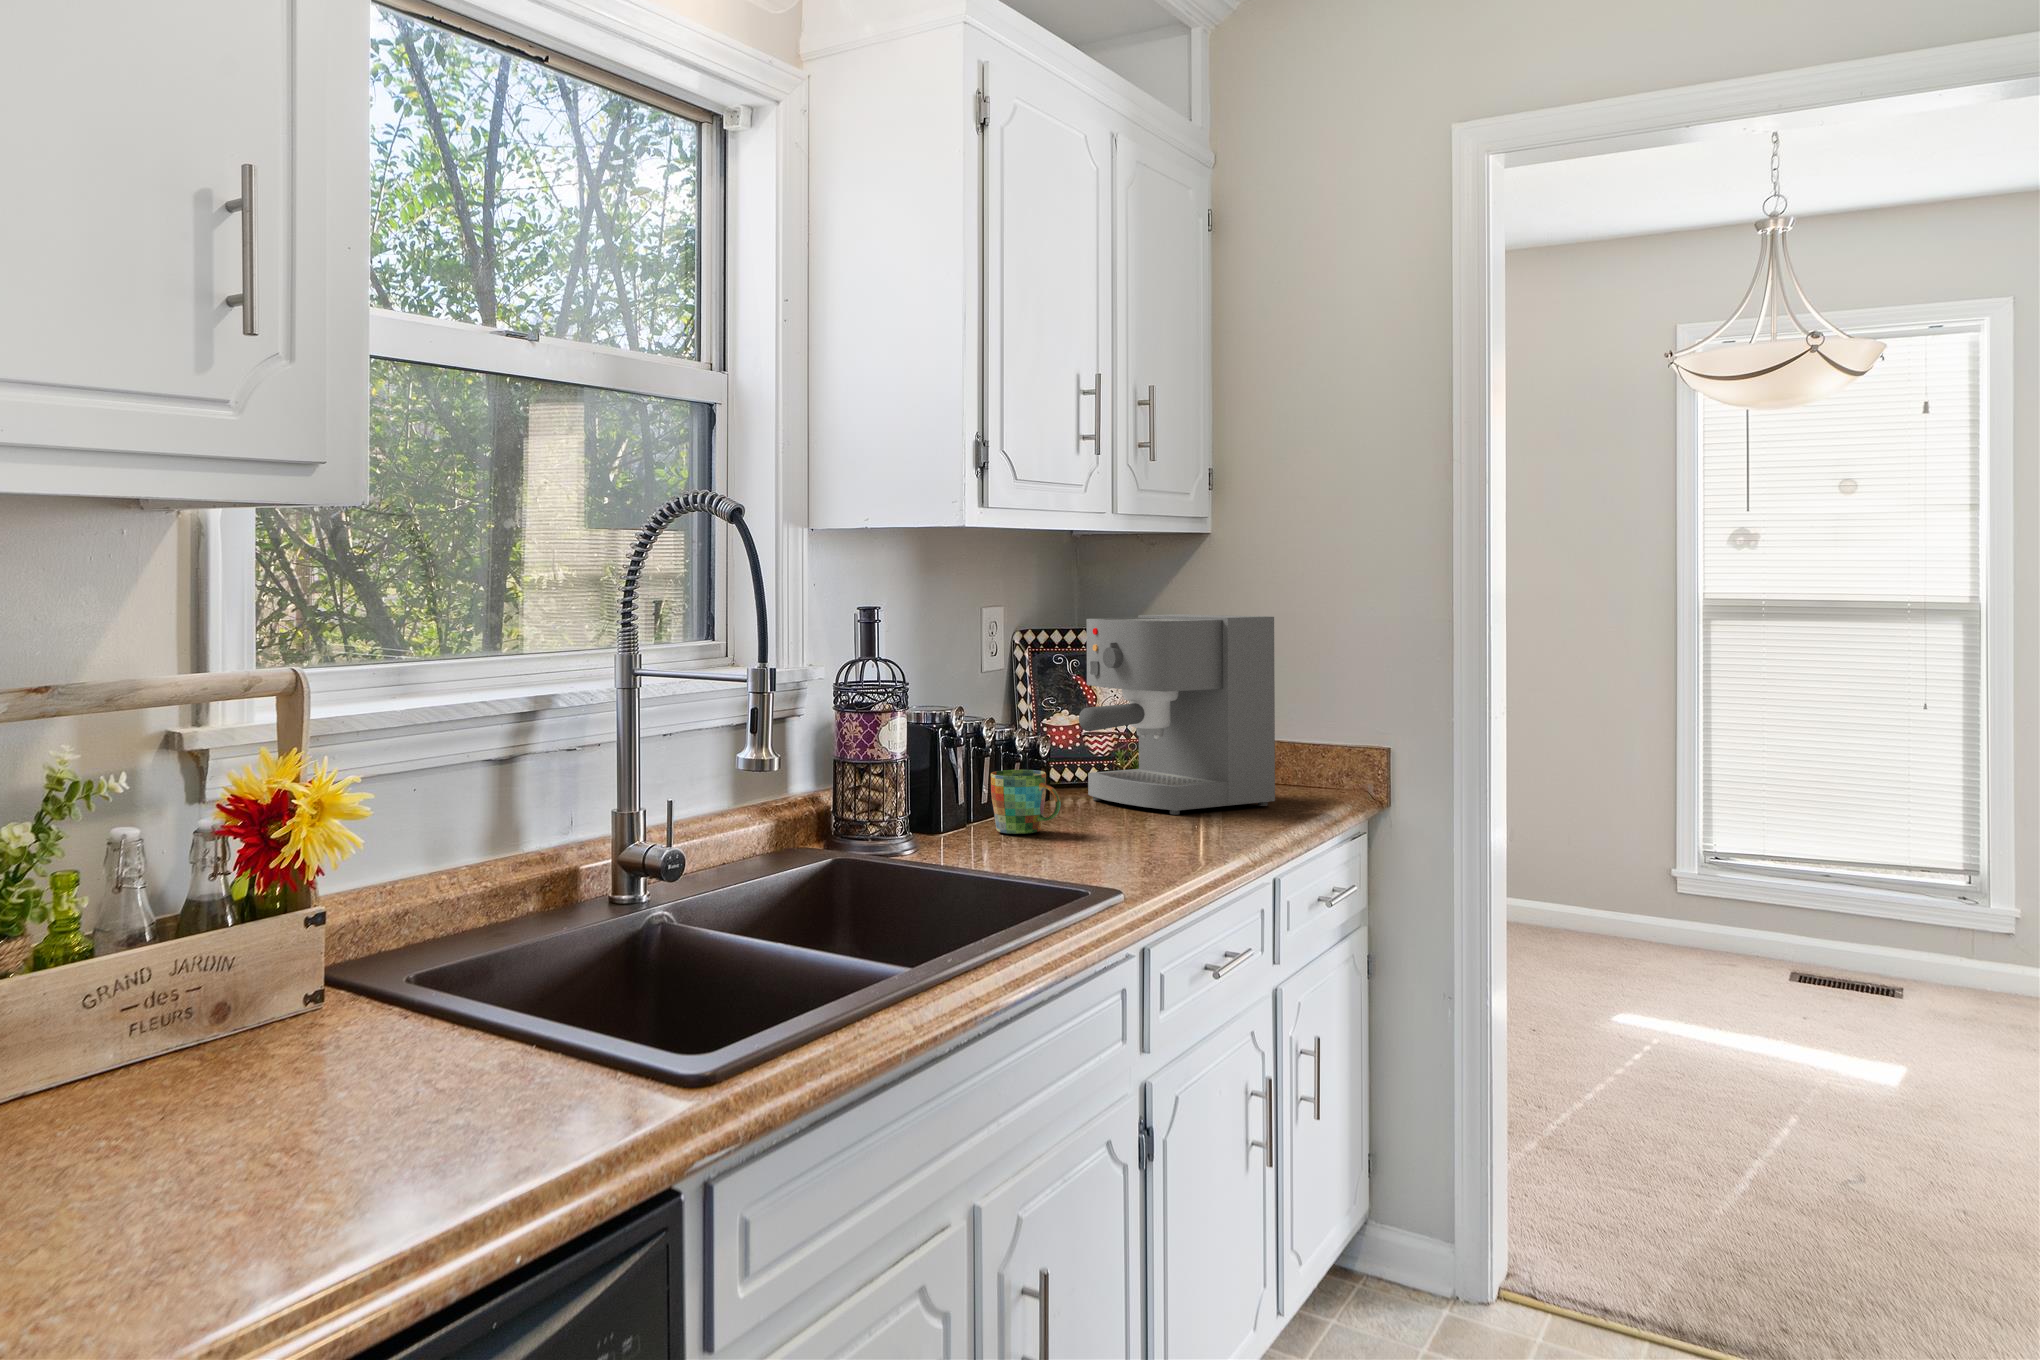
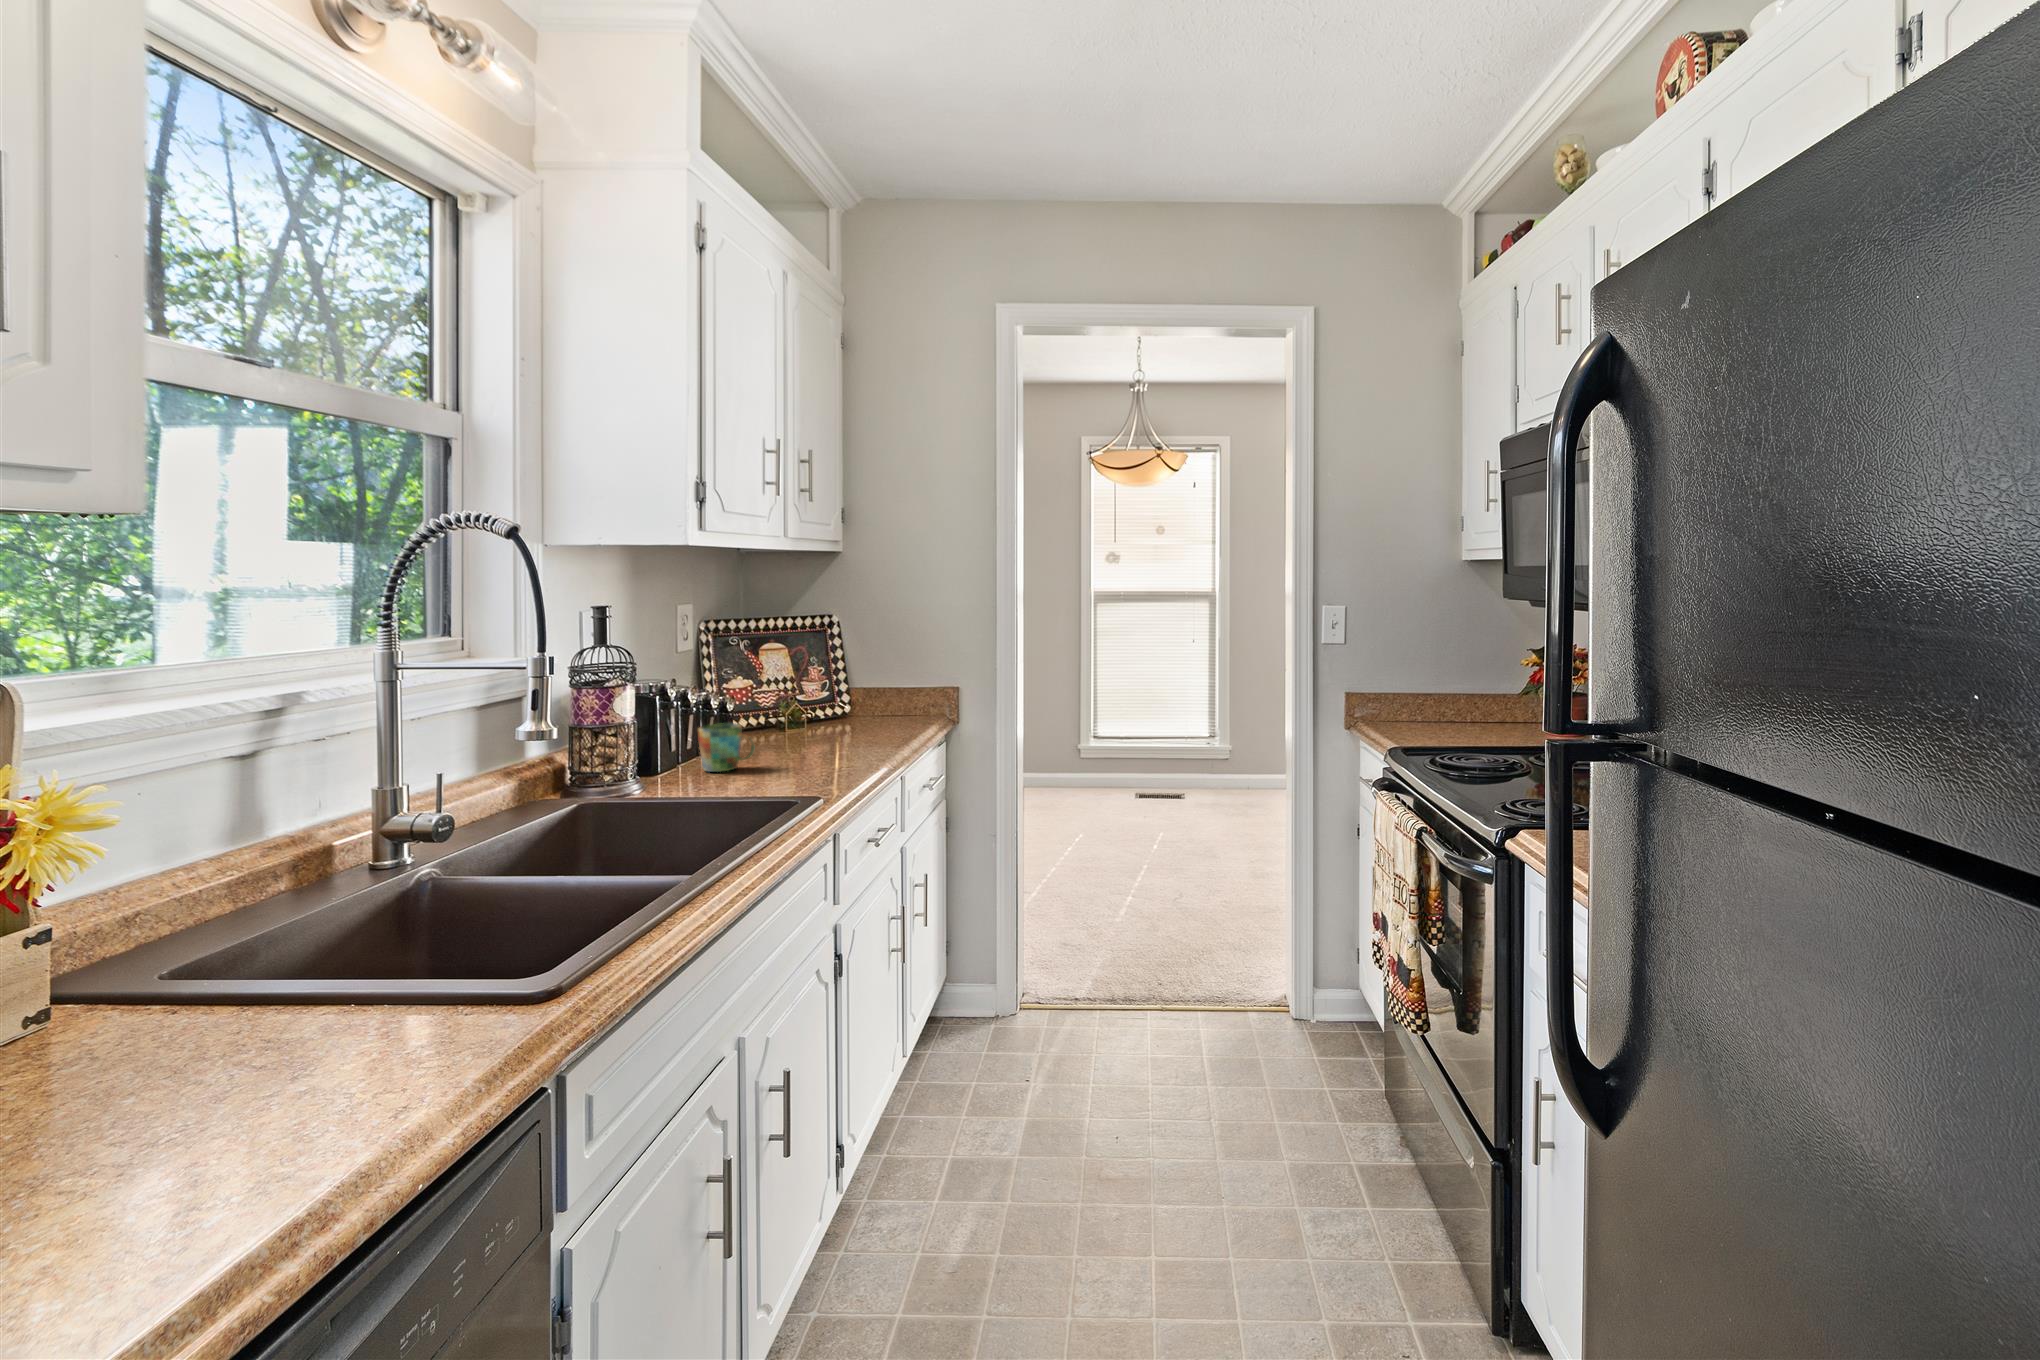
coffee maker: present [1079,614,1275,815] -> none [760,607,895,747]

